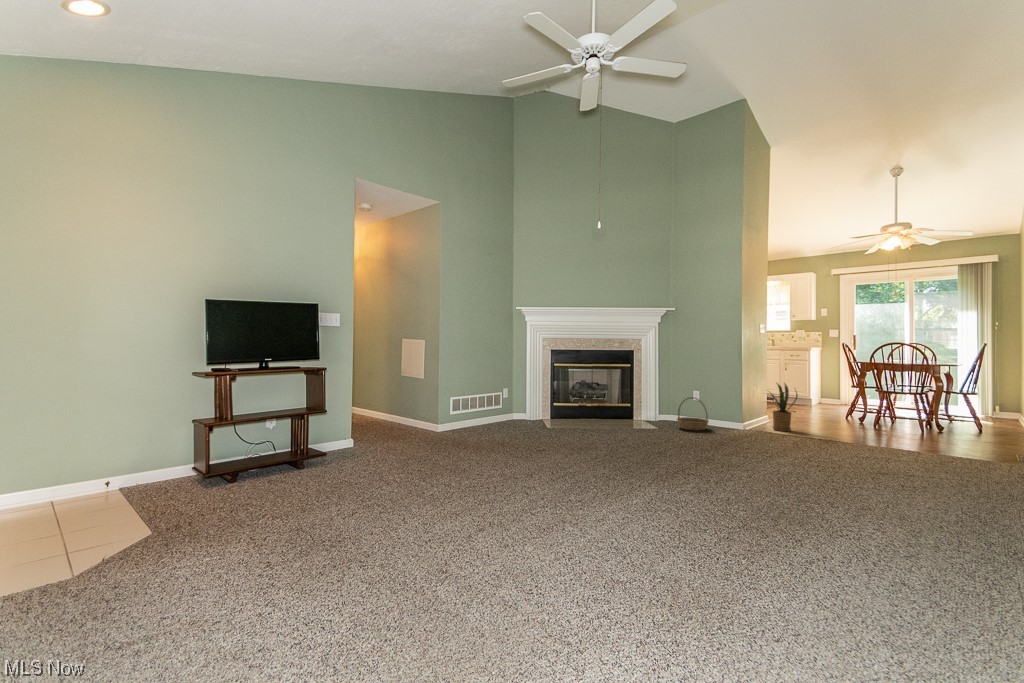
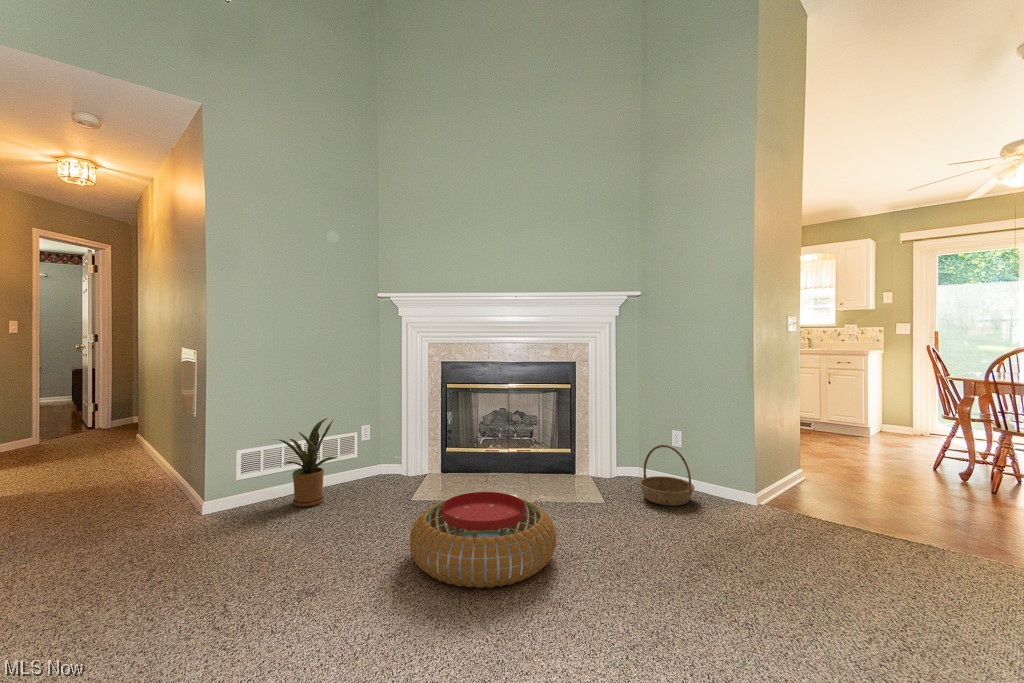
house plant: present [768,383,798,431] -> present [279,418,337,507]
pouf: none [574,415,650,452] -> present [410,492,556,588]

